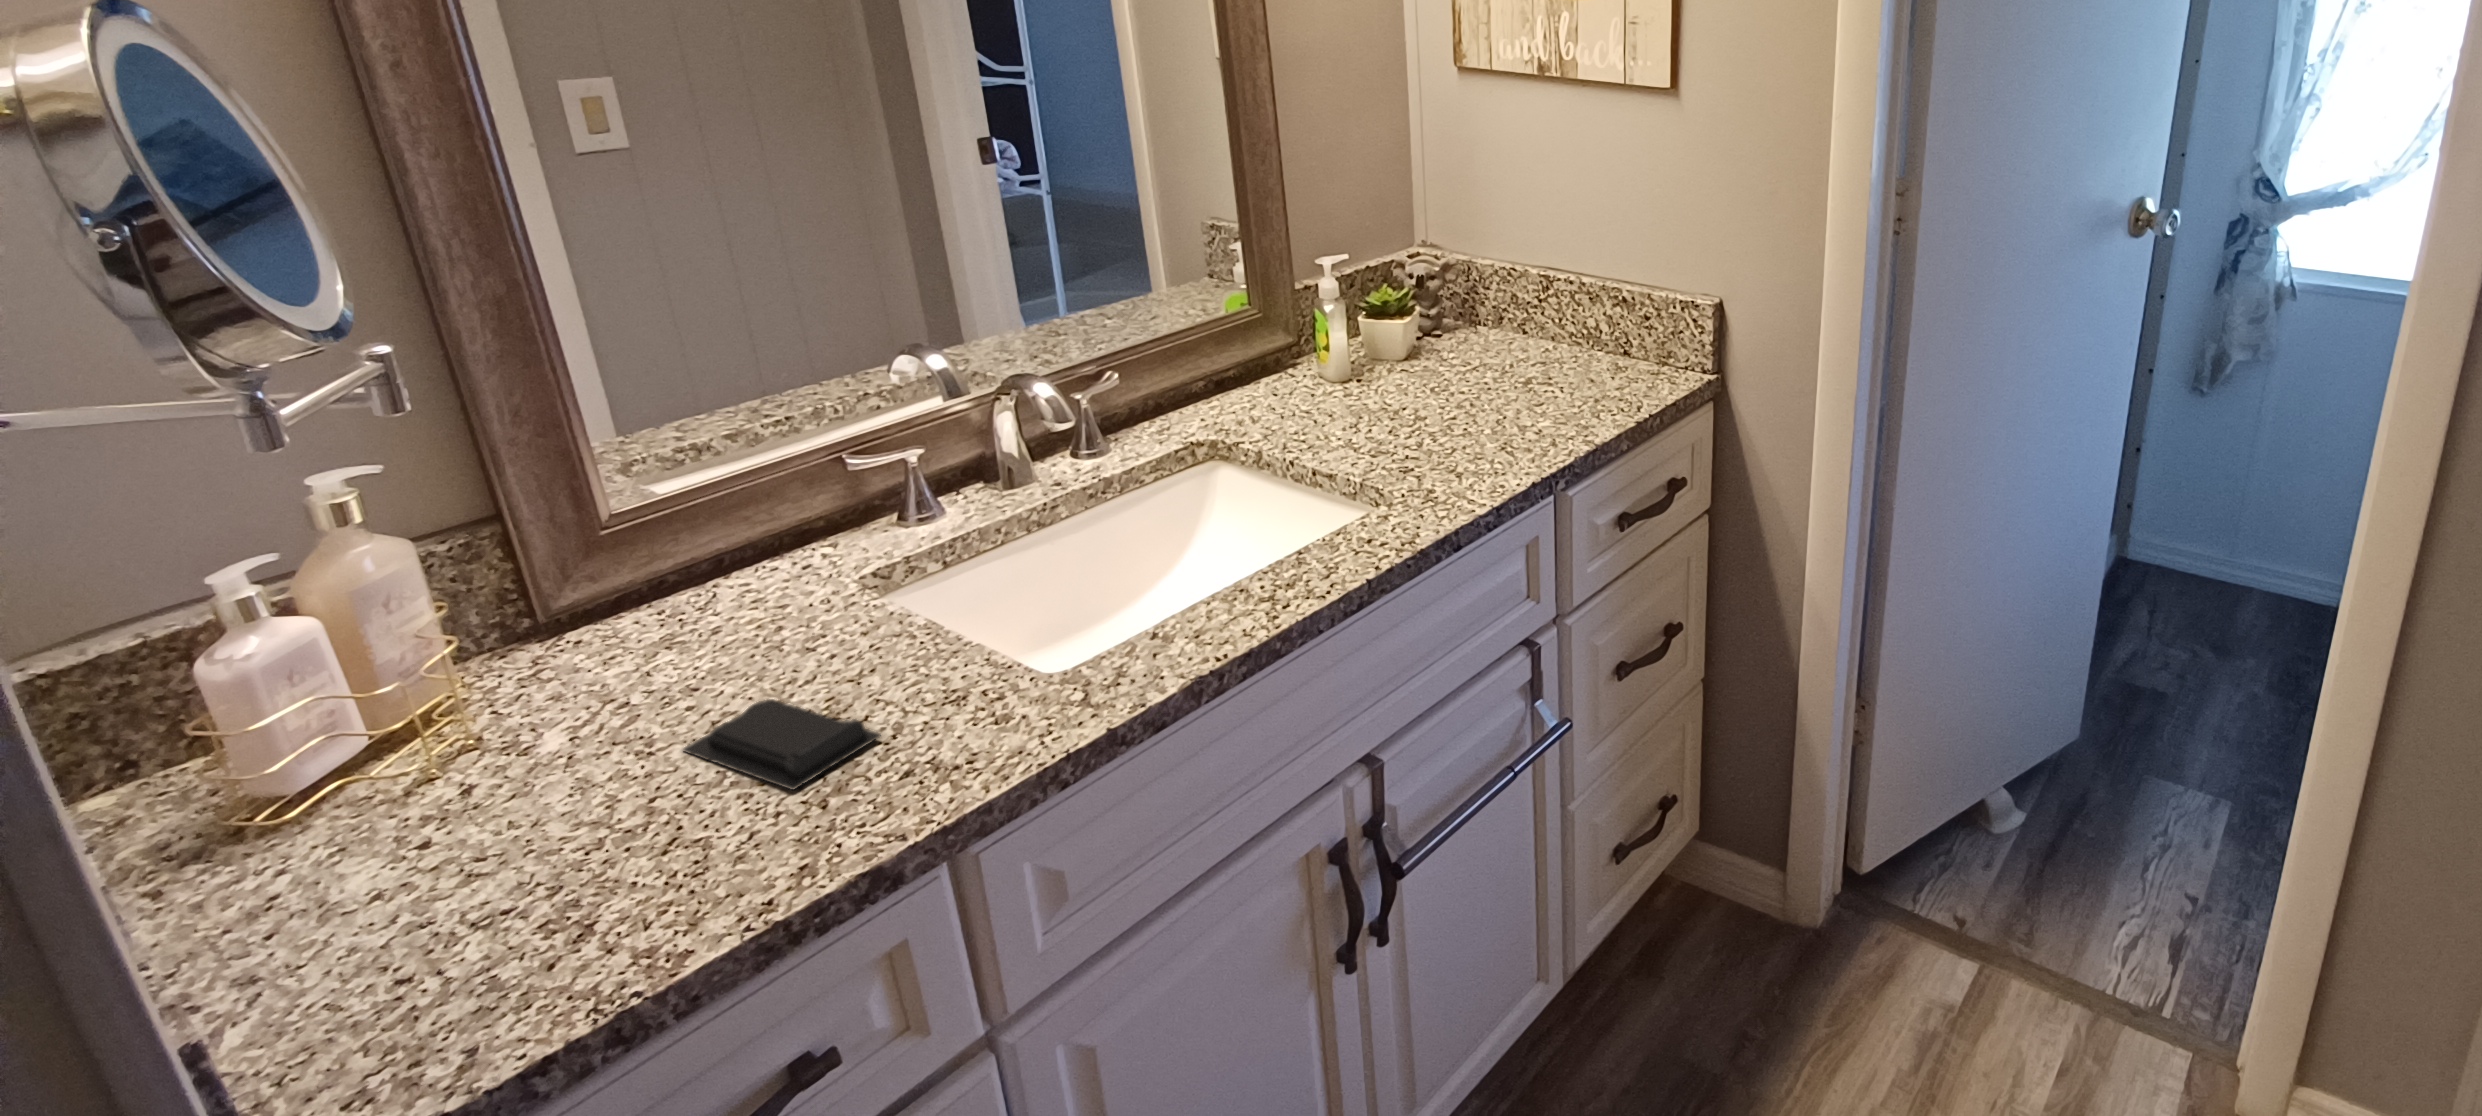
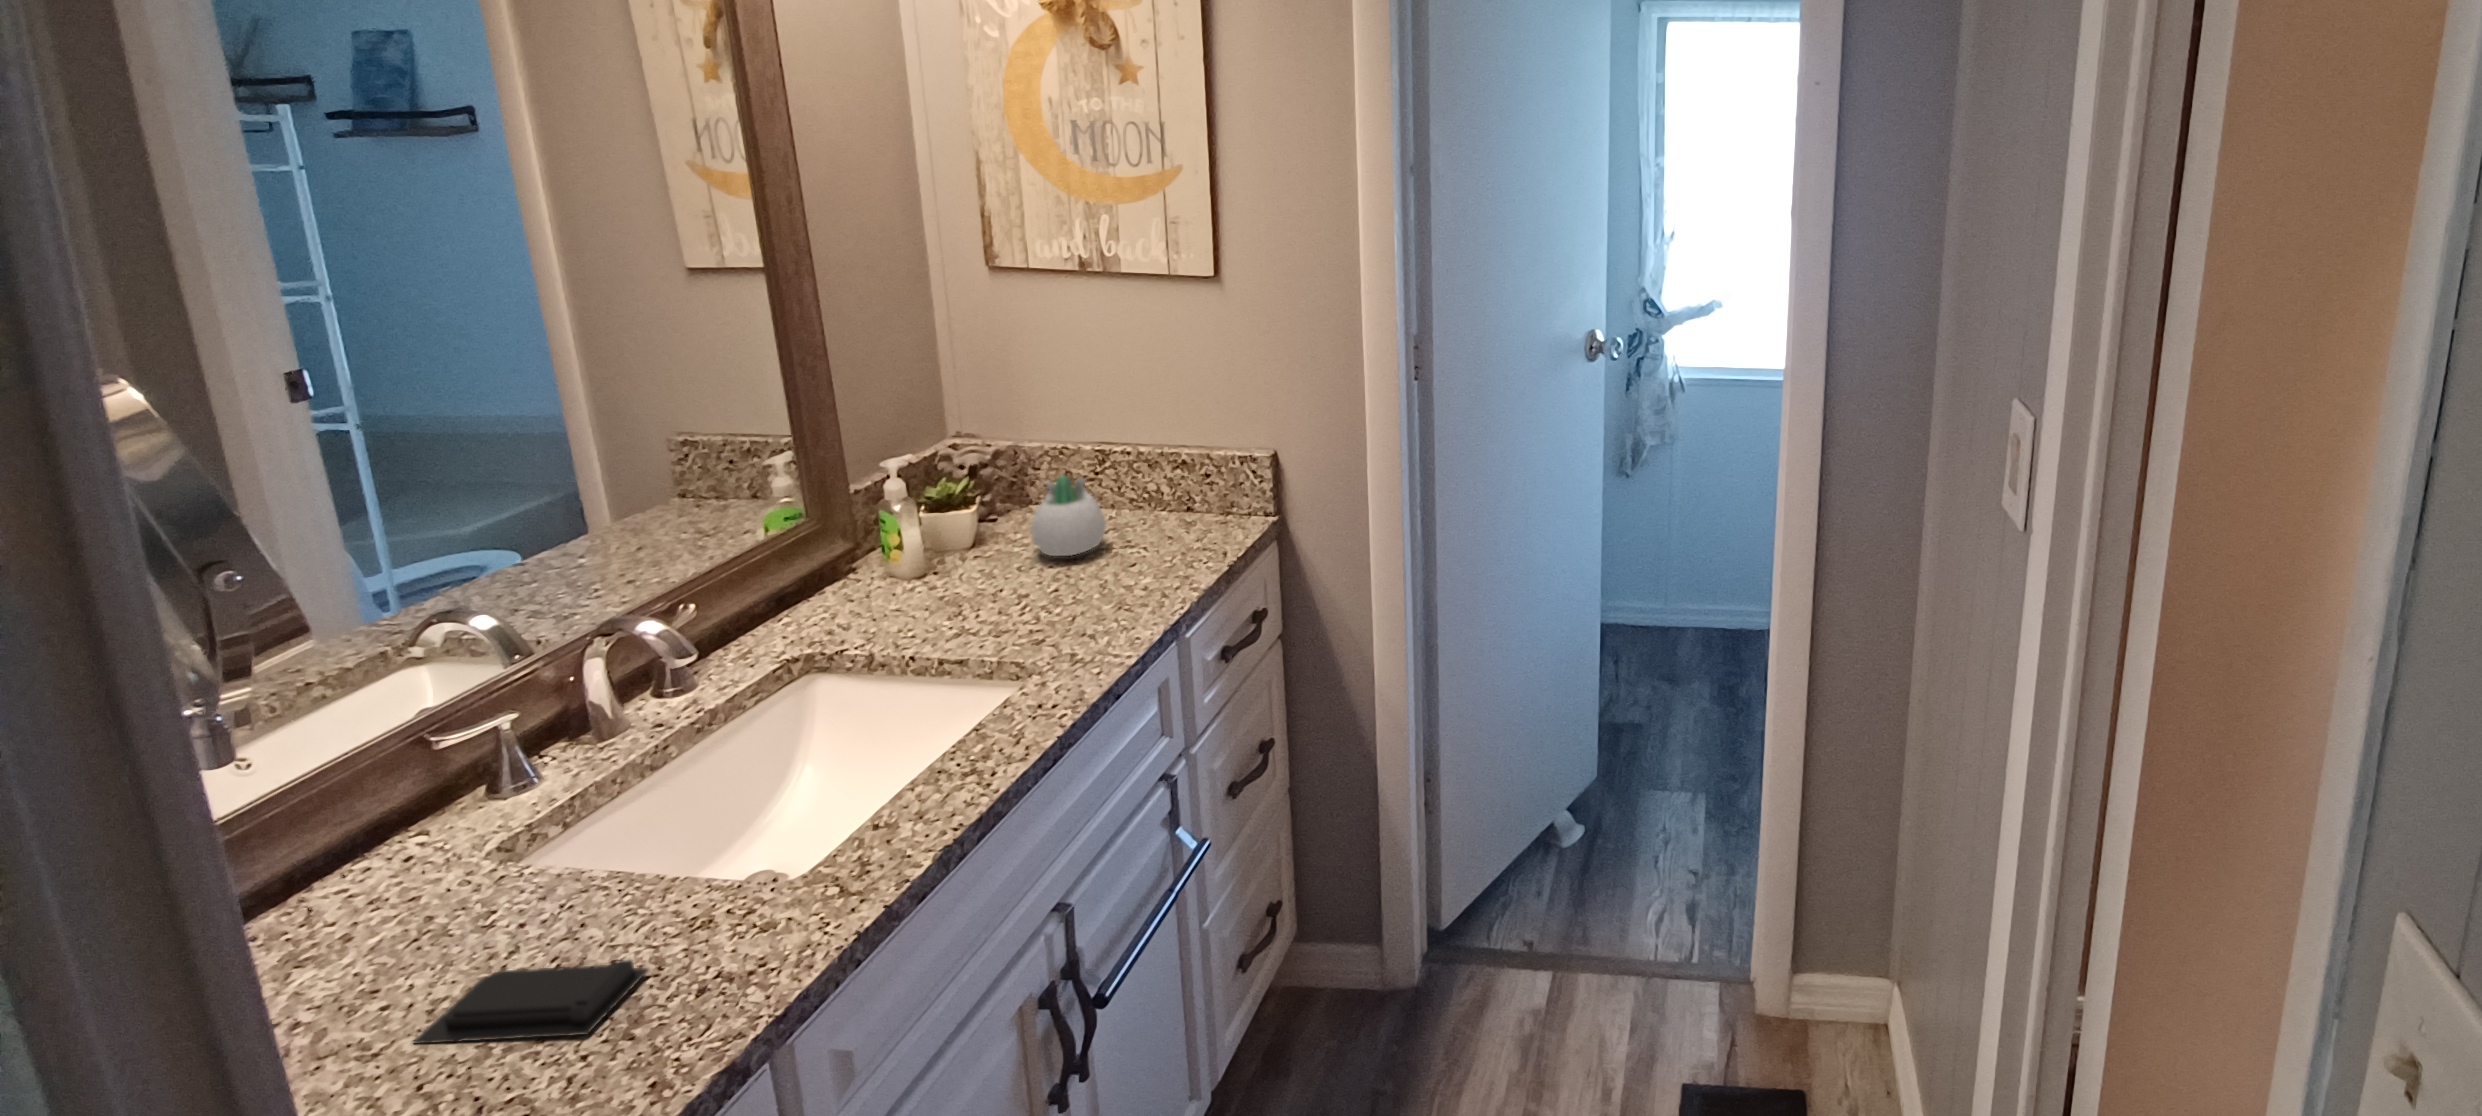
succulent planter: none [1452,296,1528,384] -> present [1032,476,1106,556]

